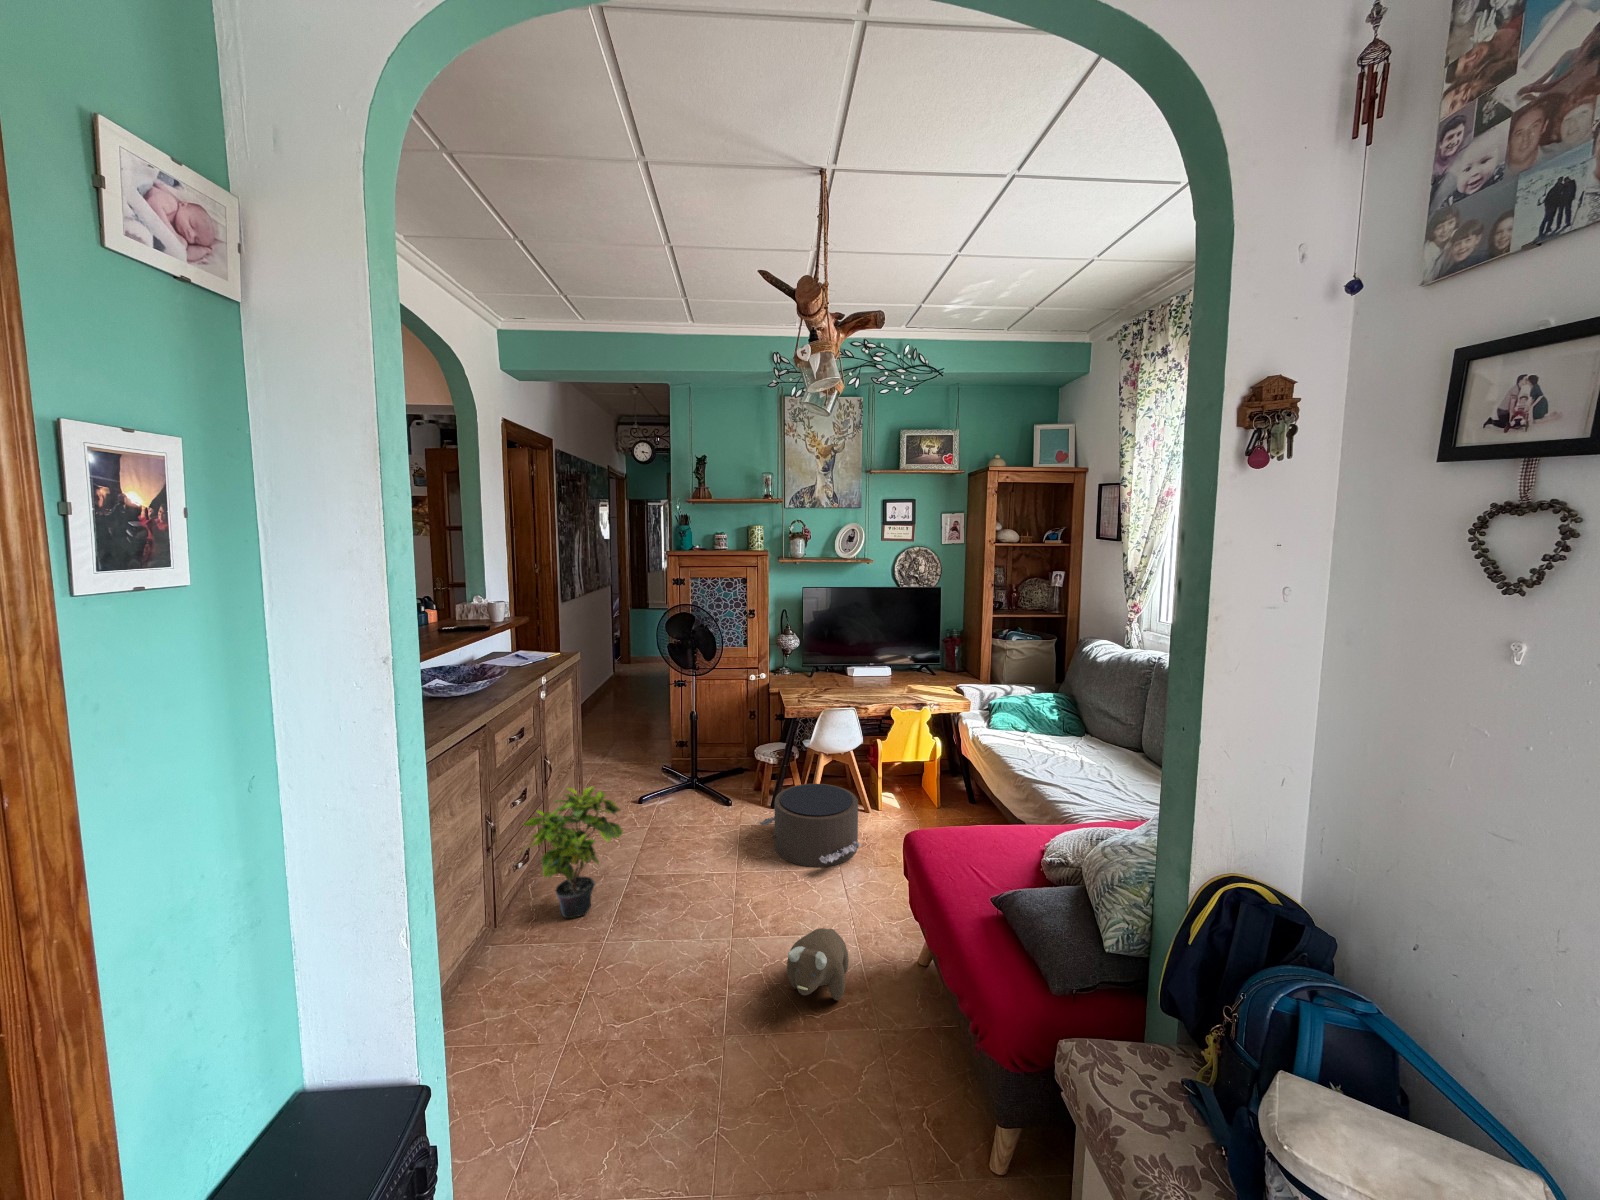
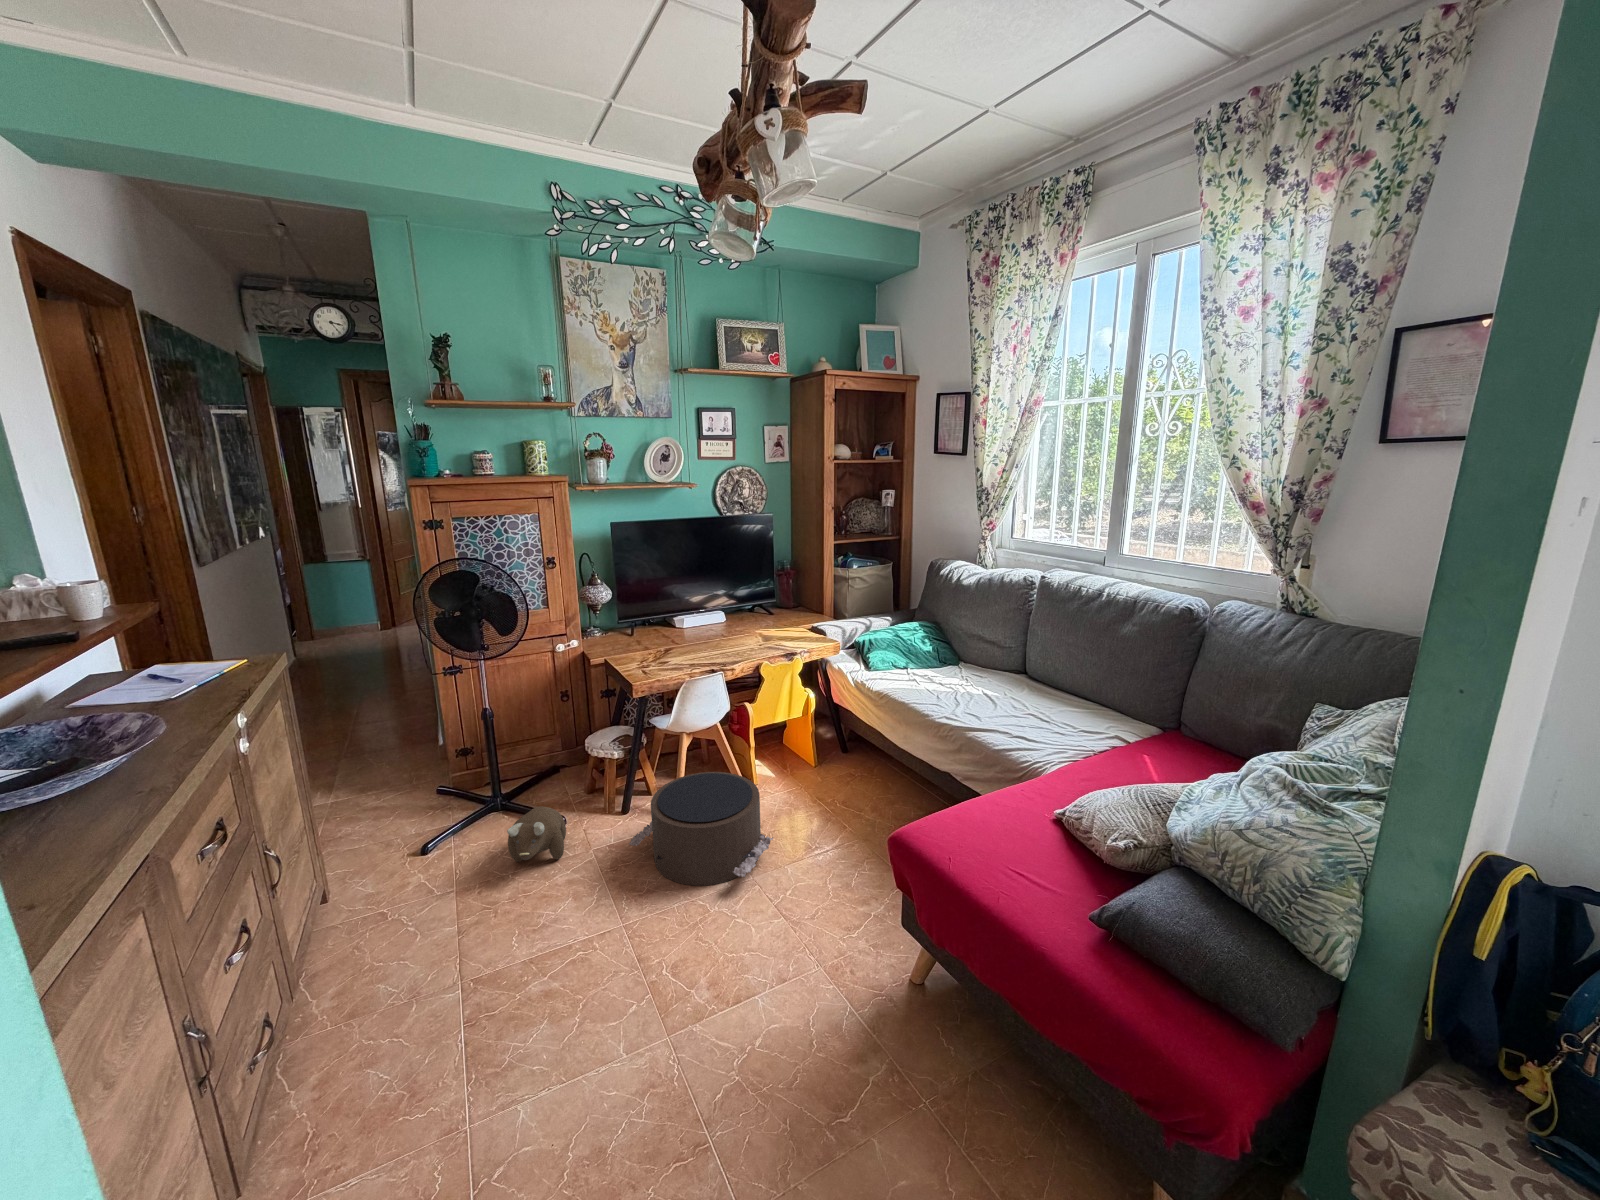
potted plant: present [524,786,623,918] -> none [263,878,458,1105]
plush toy: present [787,928,849,1000] -> present [507,806,566,862]

